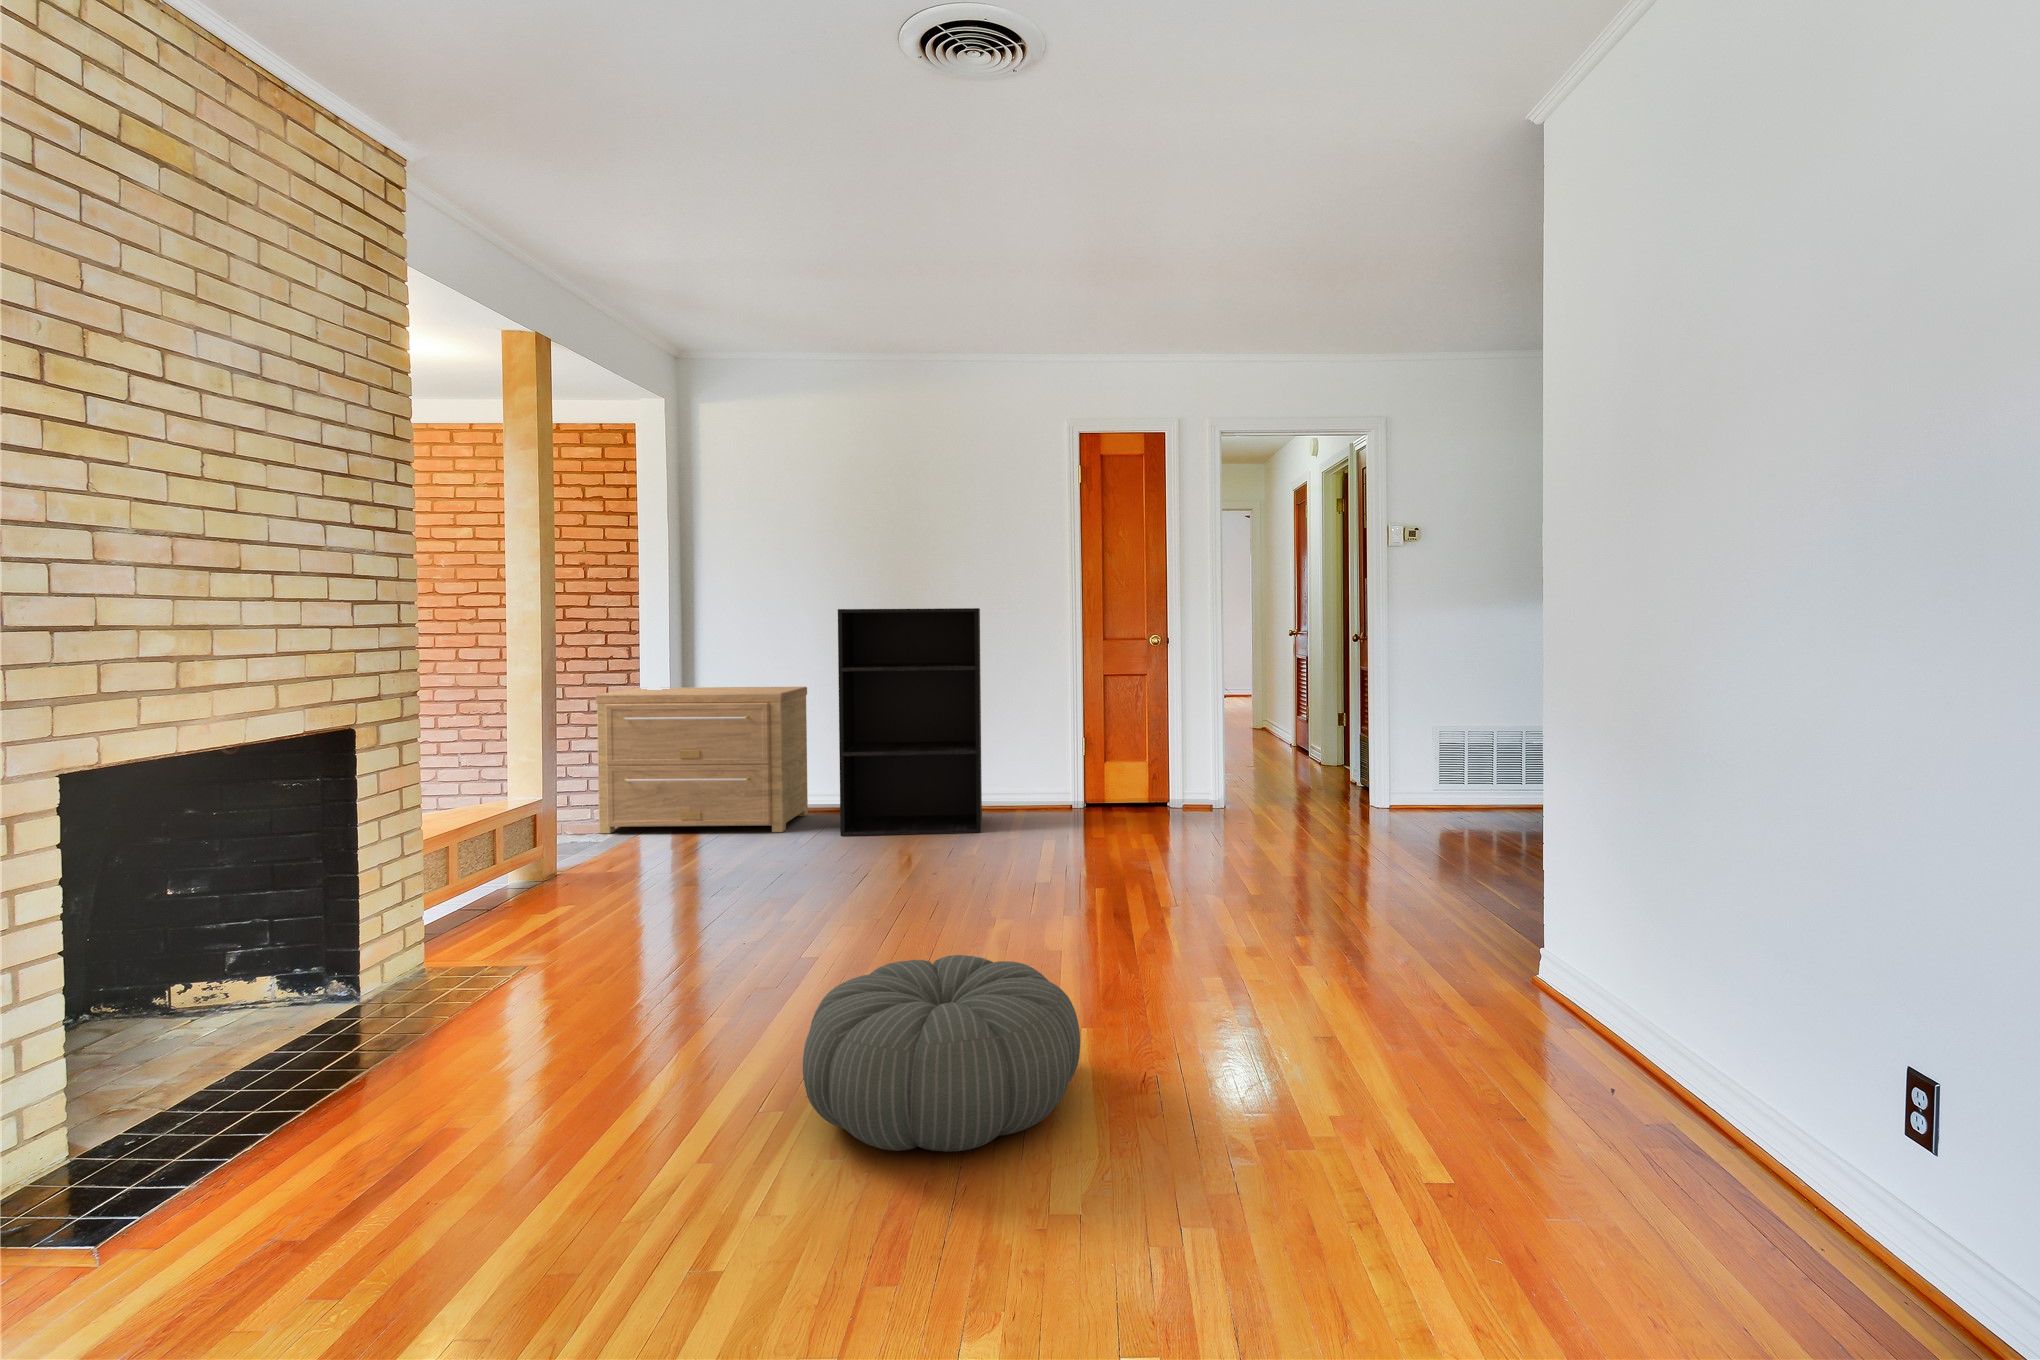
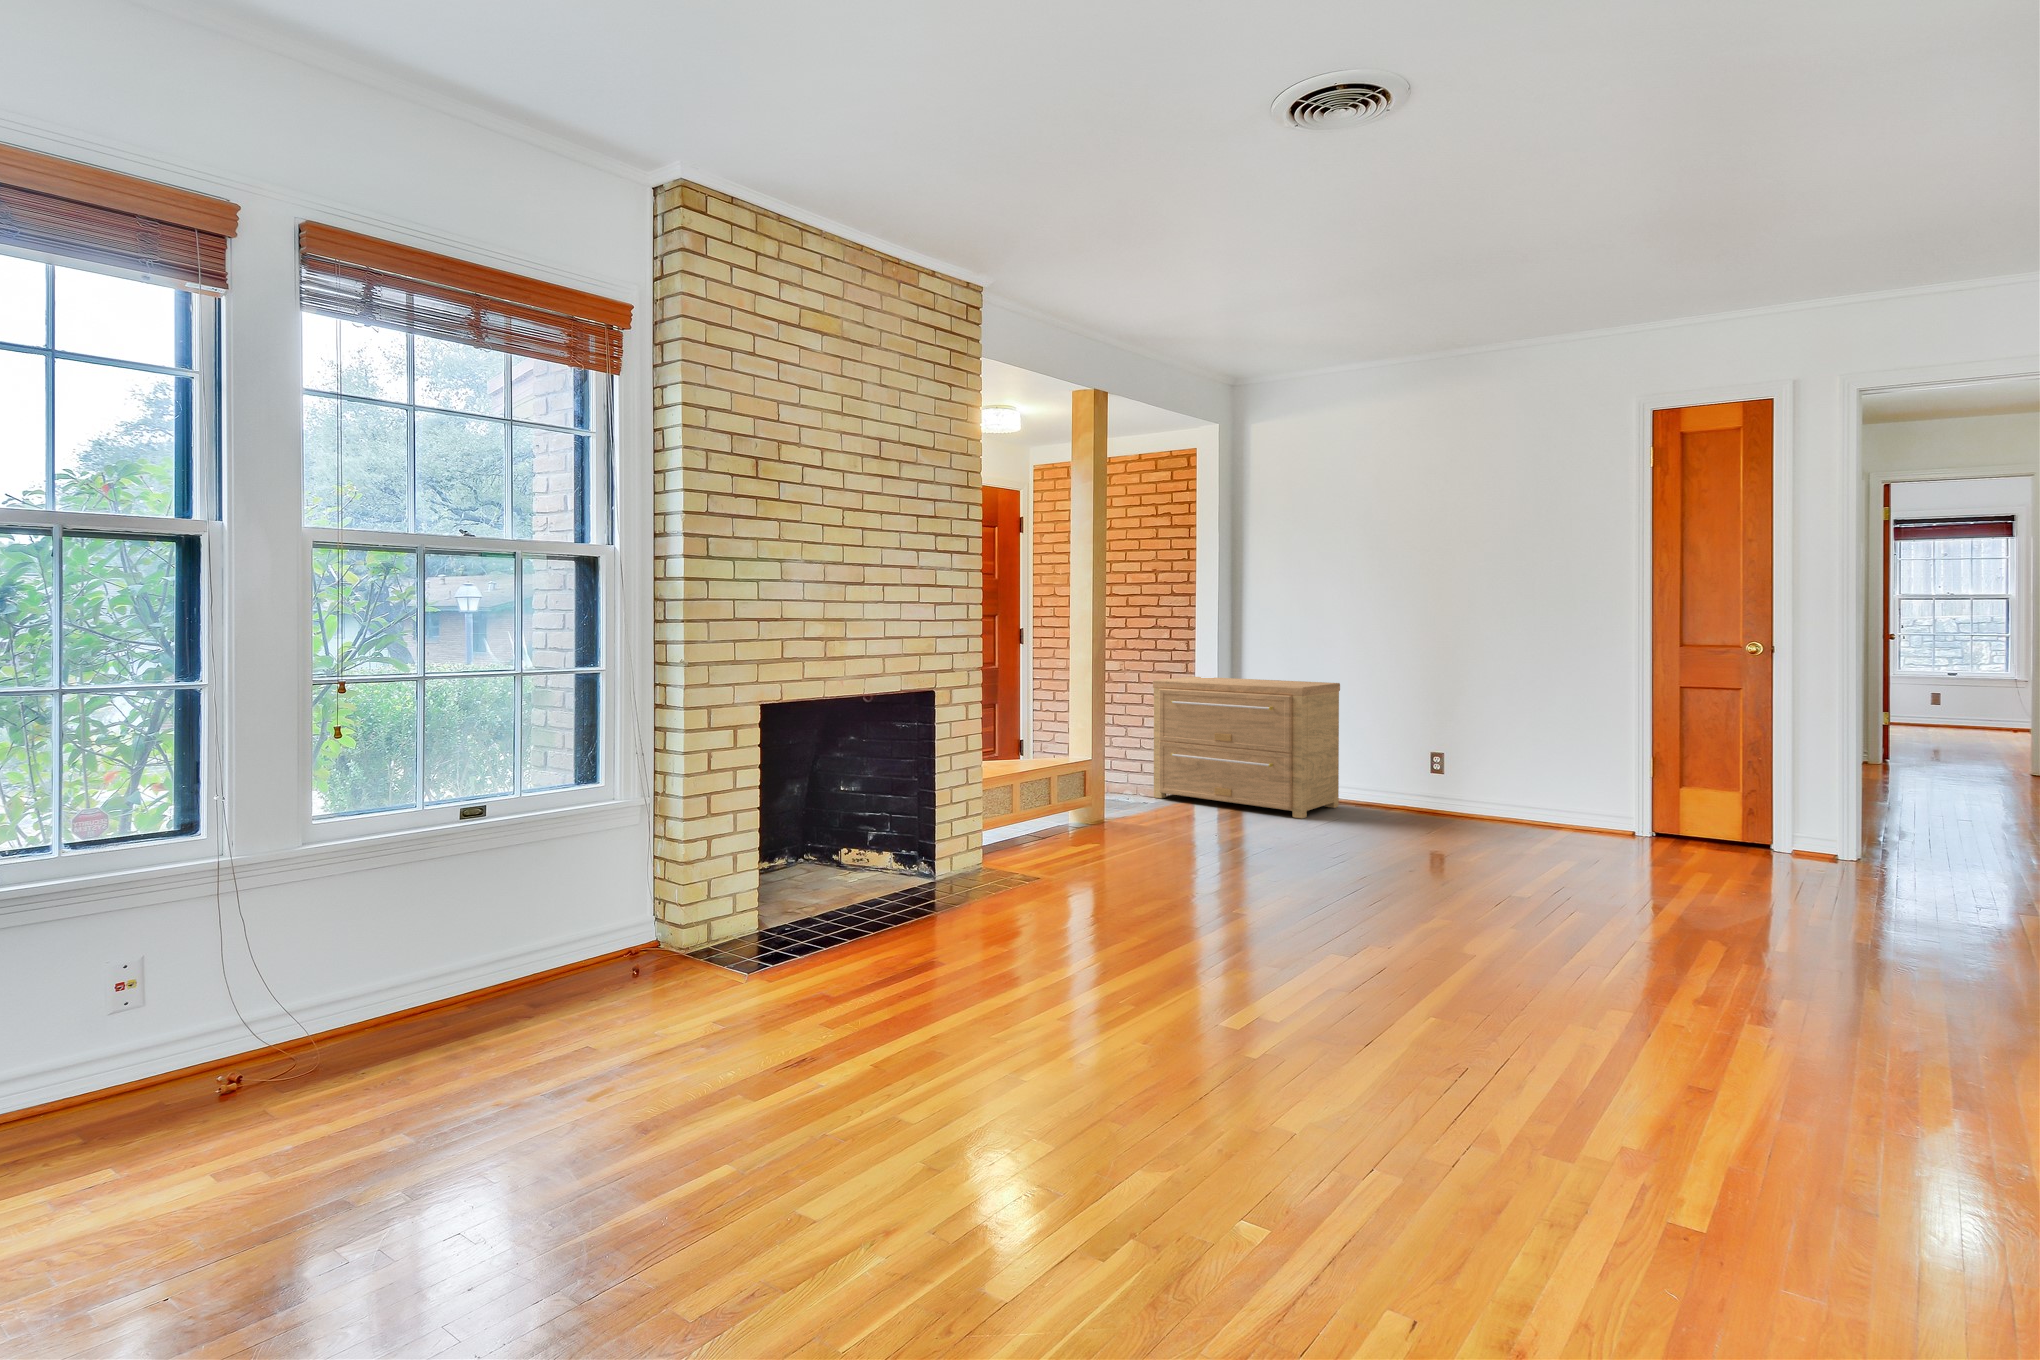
bookshelf: present [838,608,982,836] -> none [1353,607,1524,850]
pouf: present [803,955,1080,1152] -> none [1129,927,1392,1101]

